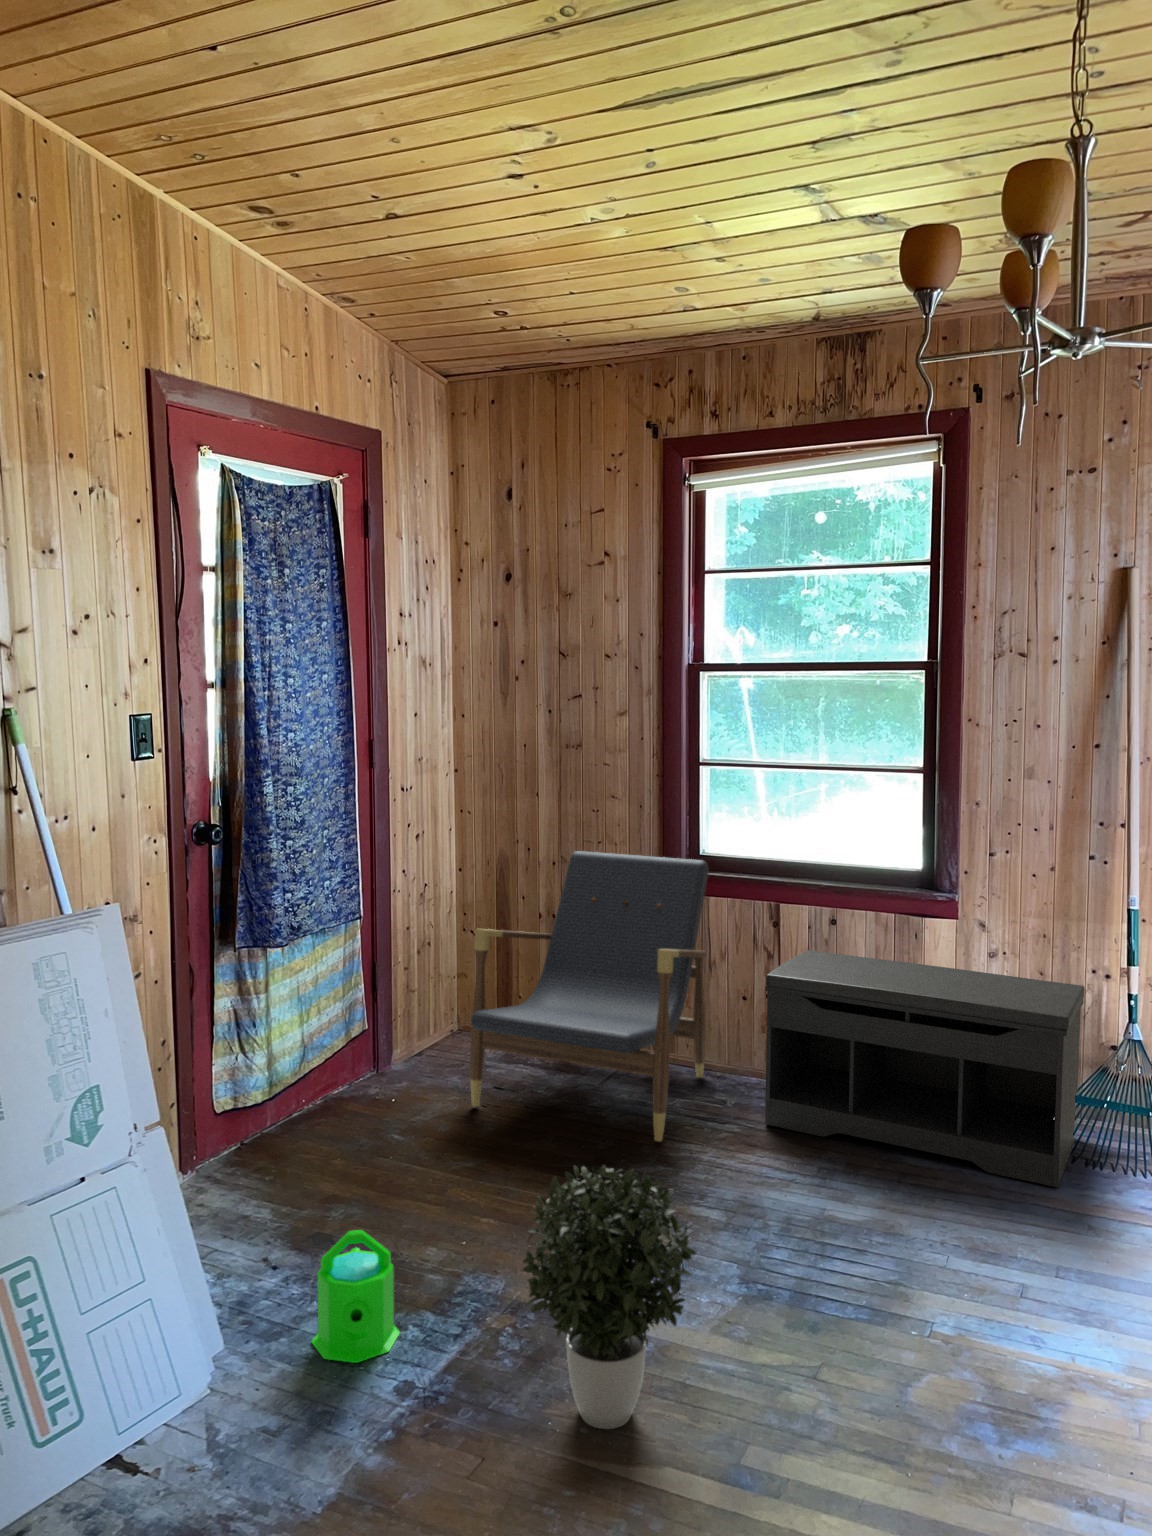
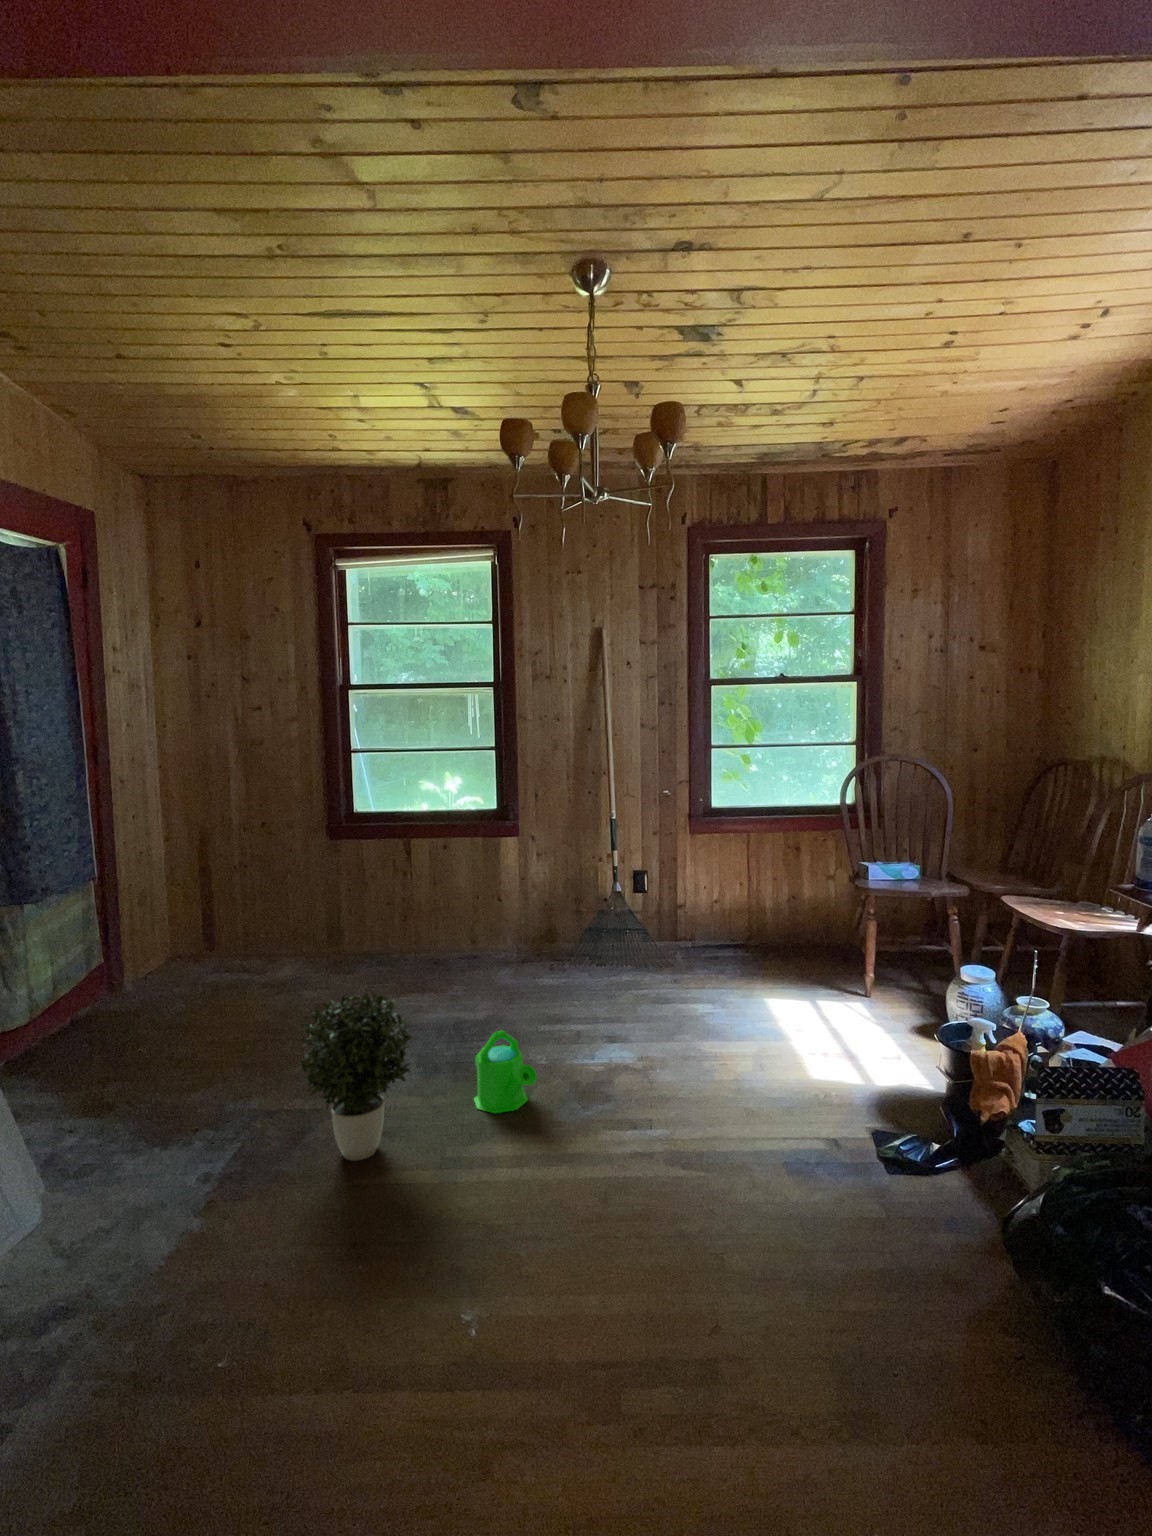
lounge chair: present [470,851,709,1141] -> none [197,816,366,1005]
bench: present [765,950,1084,1188] -> none [410,866,591,979]
watering can: present [312,1230,400,1363] -> present [474,1030,537,1113]

